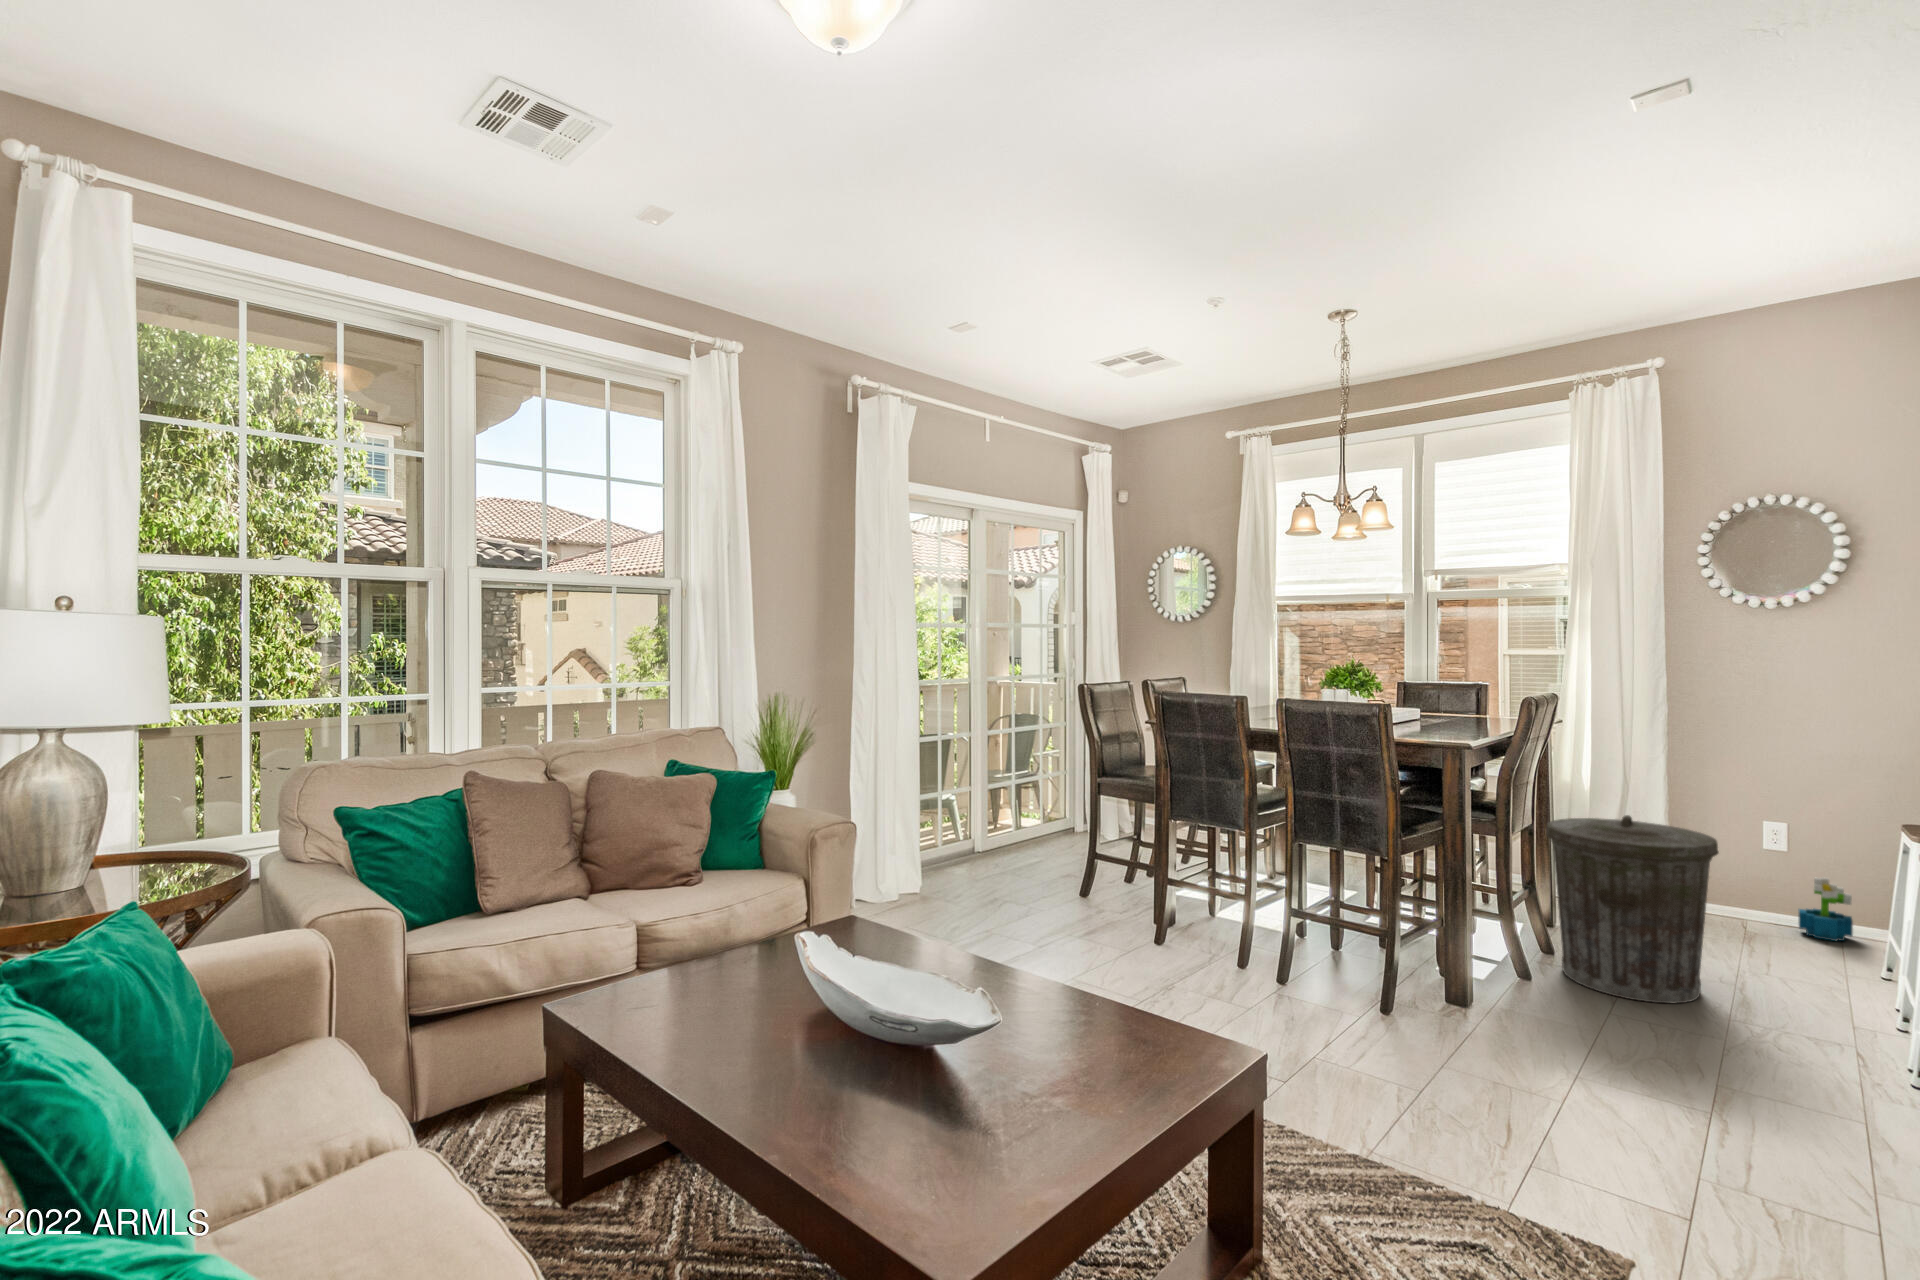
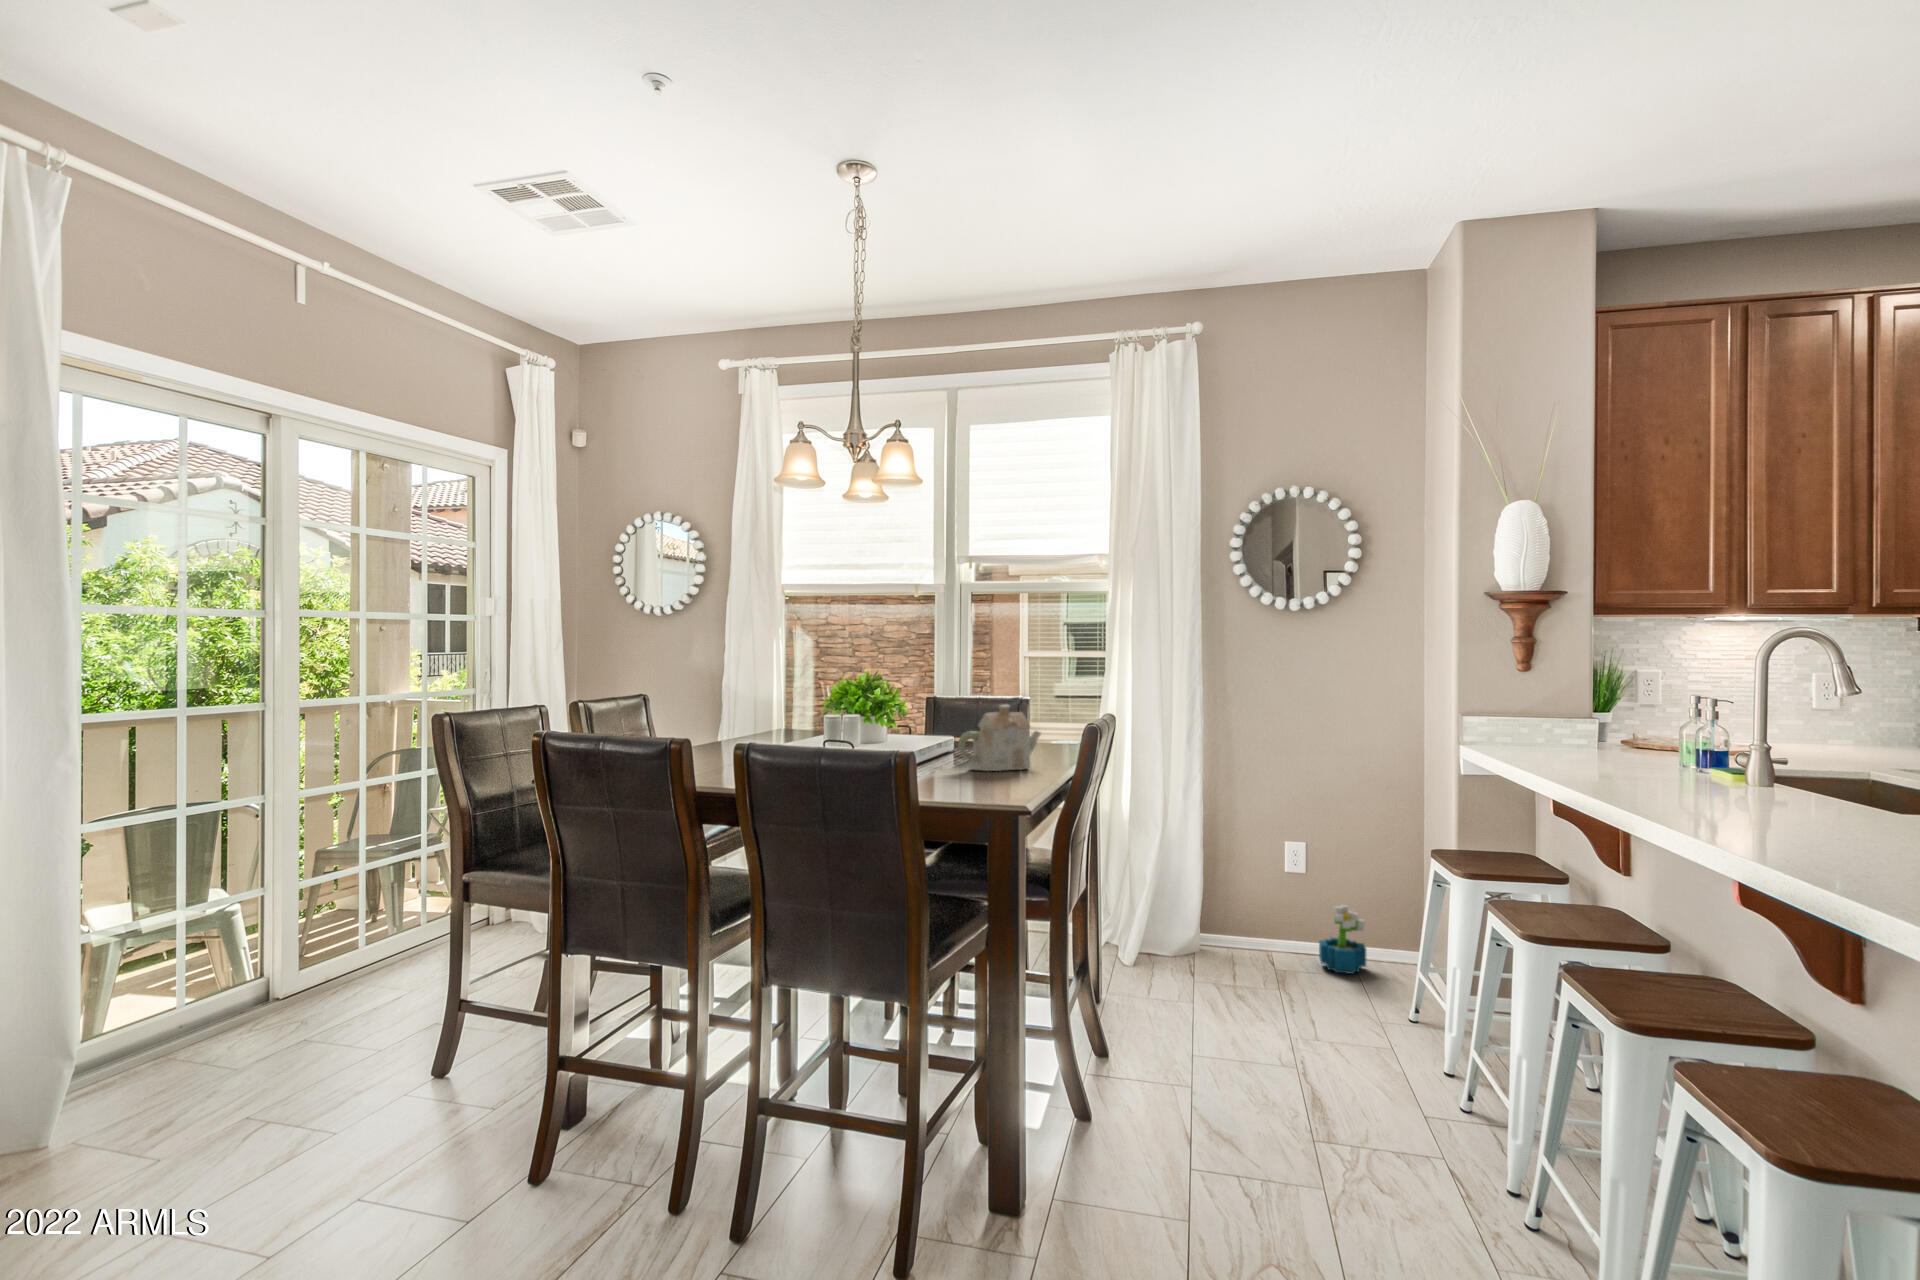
teapot: none [1424,685,1493,732] -> present [958,705,1041,771]
trash can: present [1546,815,1719,1003] -> none [1102,870,1286,1120]

